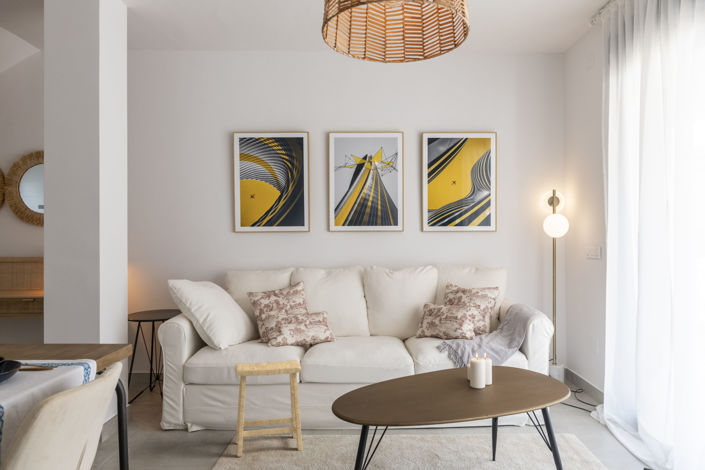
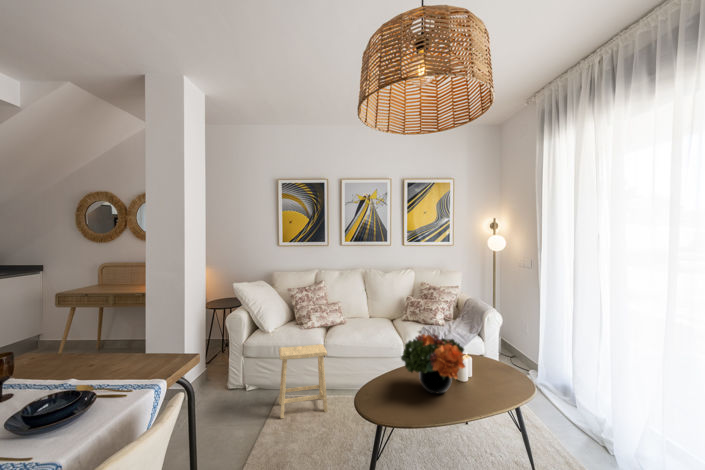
flower arrangement: none [390,323,475,398] -> present [401,334,465,393]

